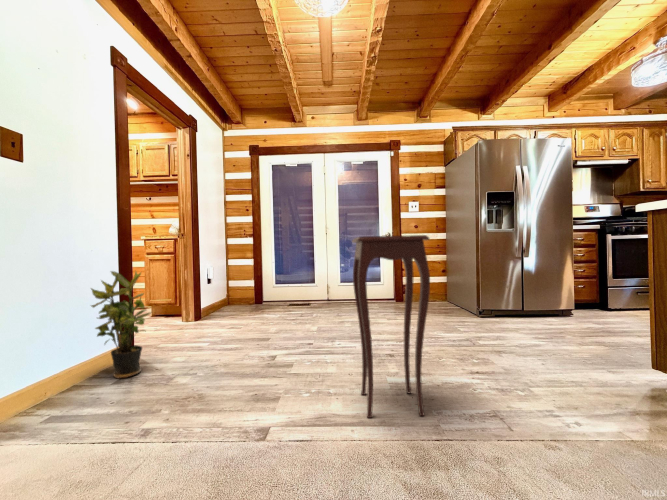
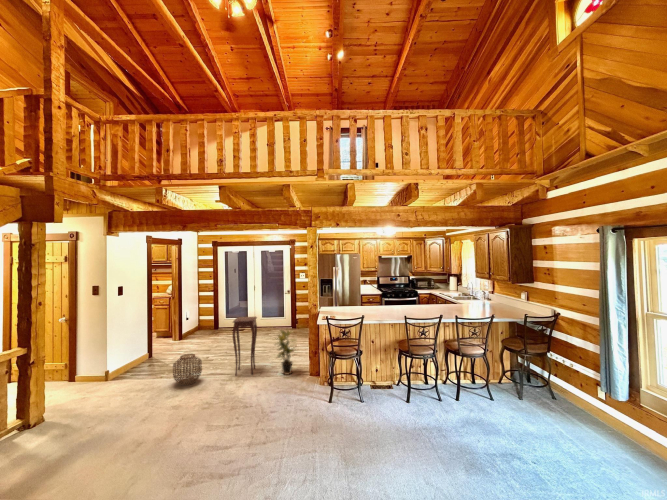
potted plant: present [91,271,151,378] -> present [275,330,296,375]
woven basket: none [165,341,264,458] -> present [173,354,202,385]

